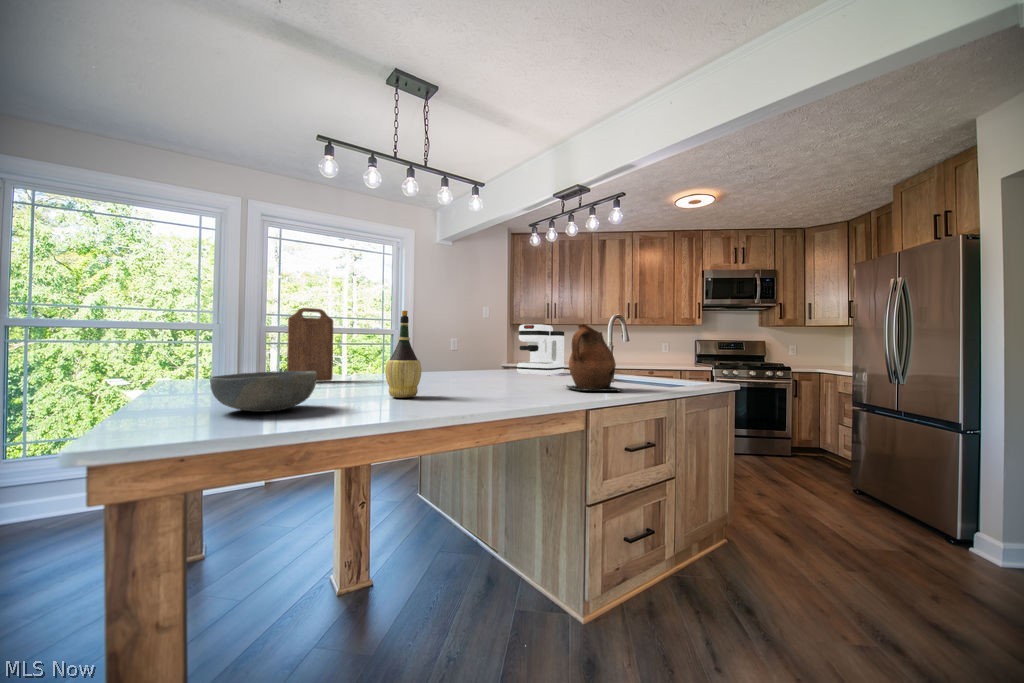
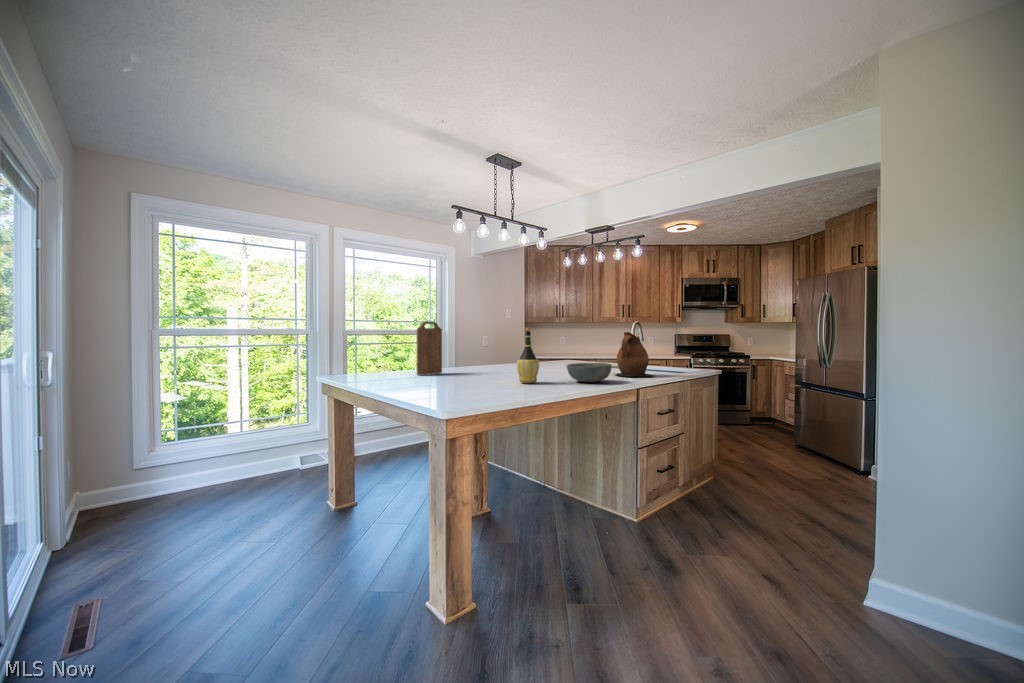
coffee maker: present [517,324,564,376] -> none [556,328,590,366]
bowl: present [210,371,317,412] -> present [567,363,612,382]

